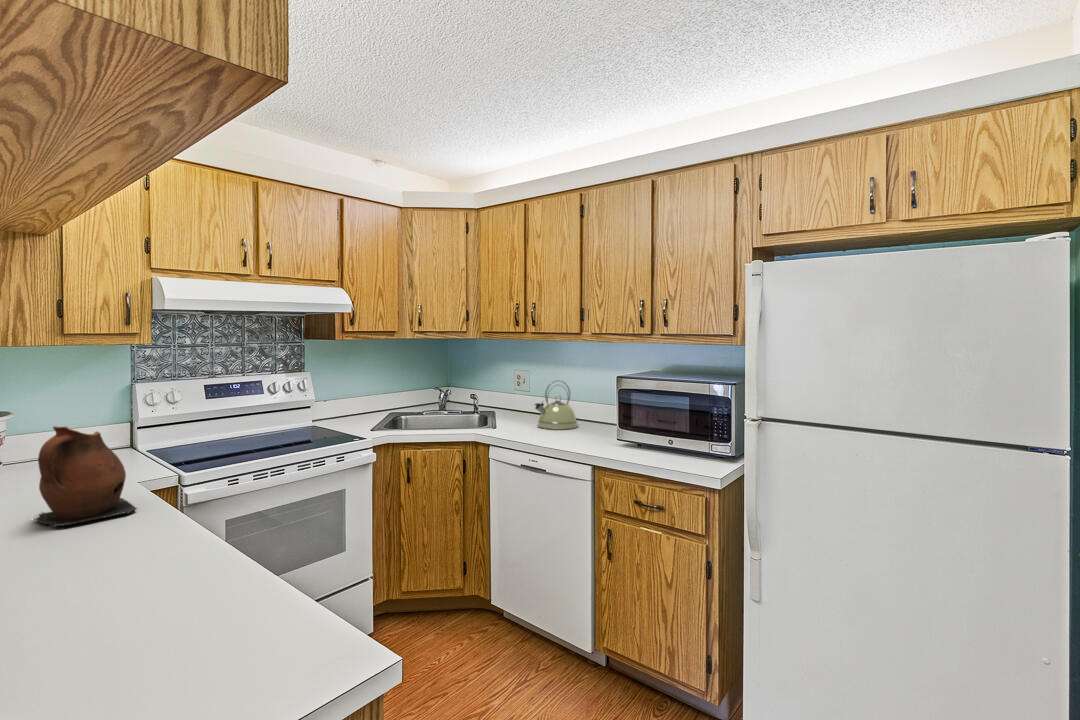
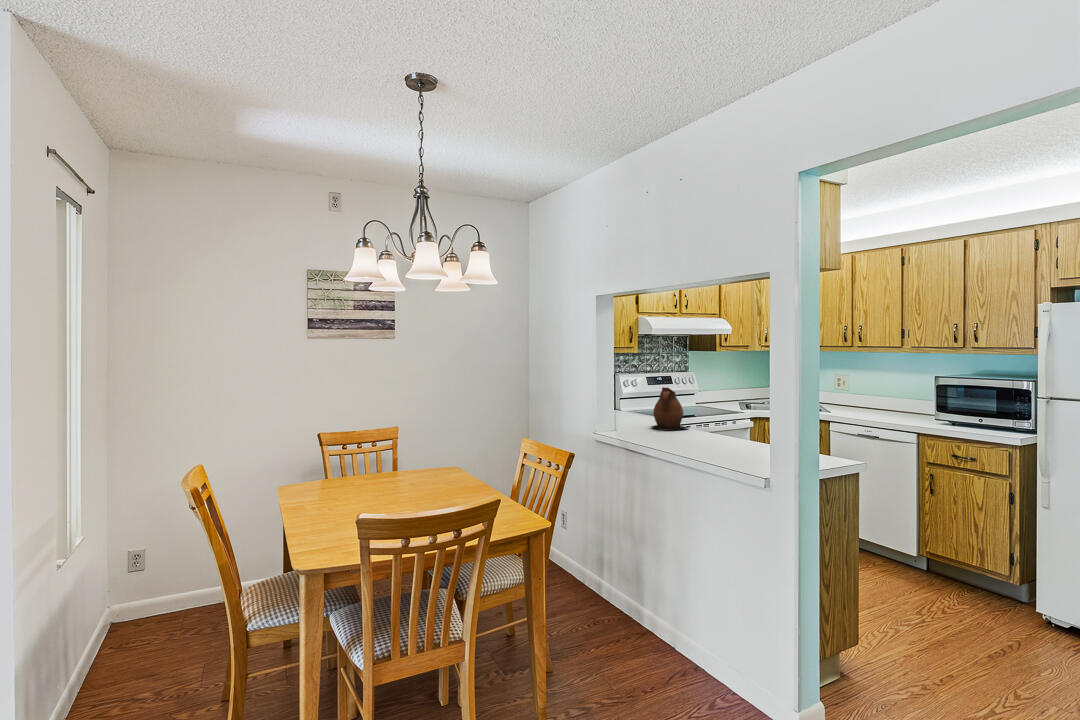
kettle: present [535,380,578,430] -> none [860,379,895,414]

